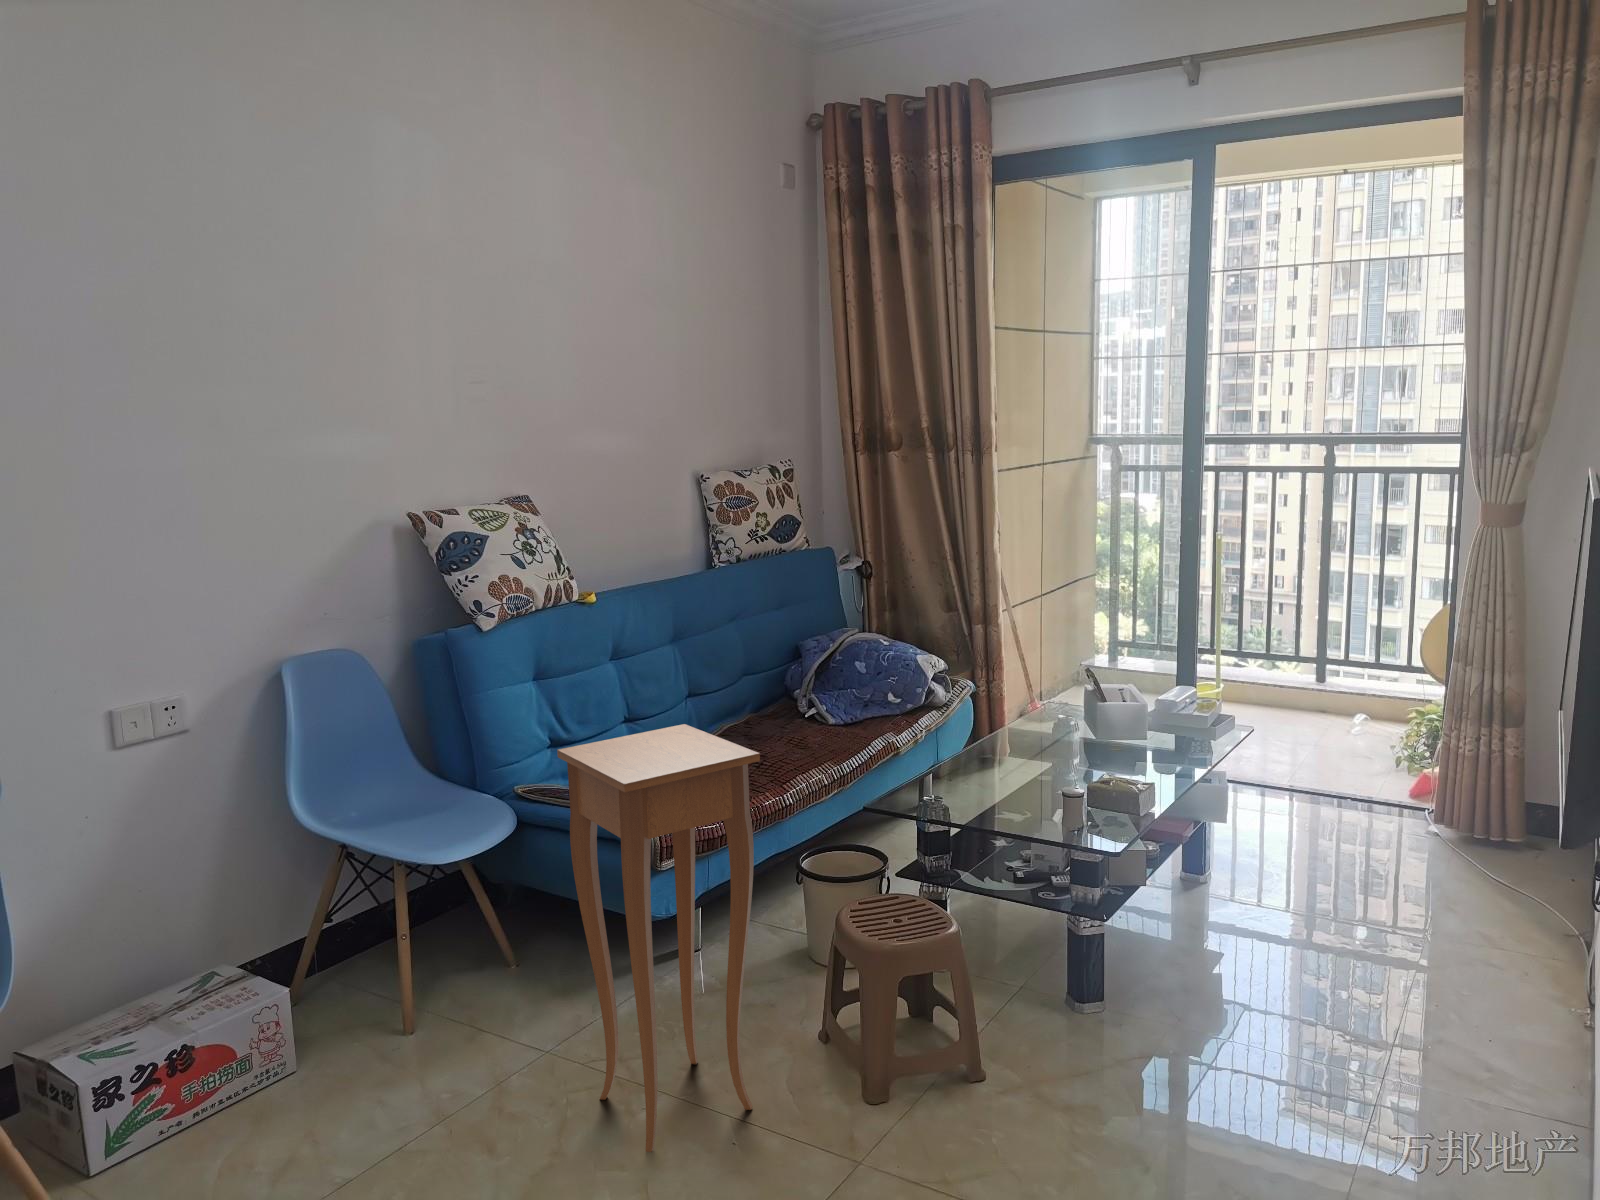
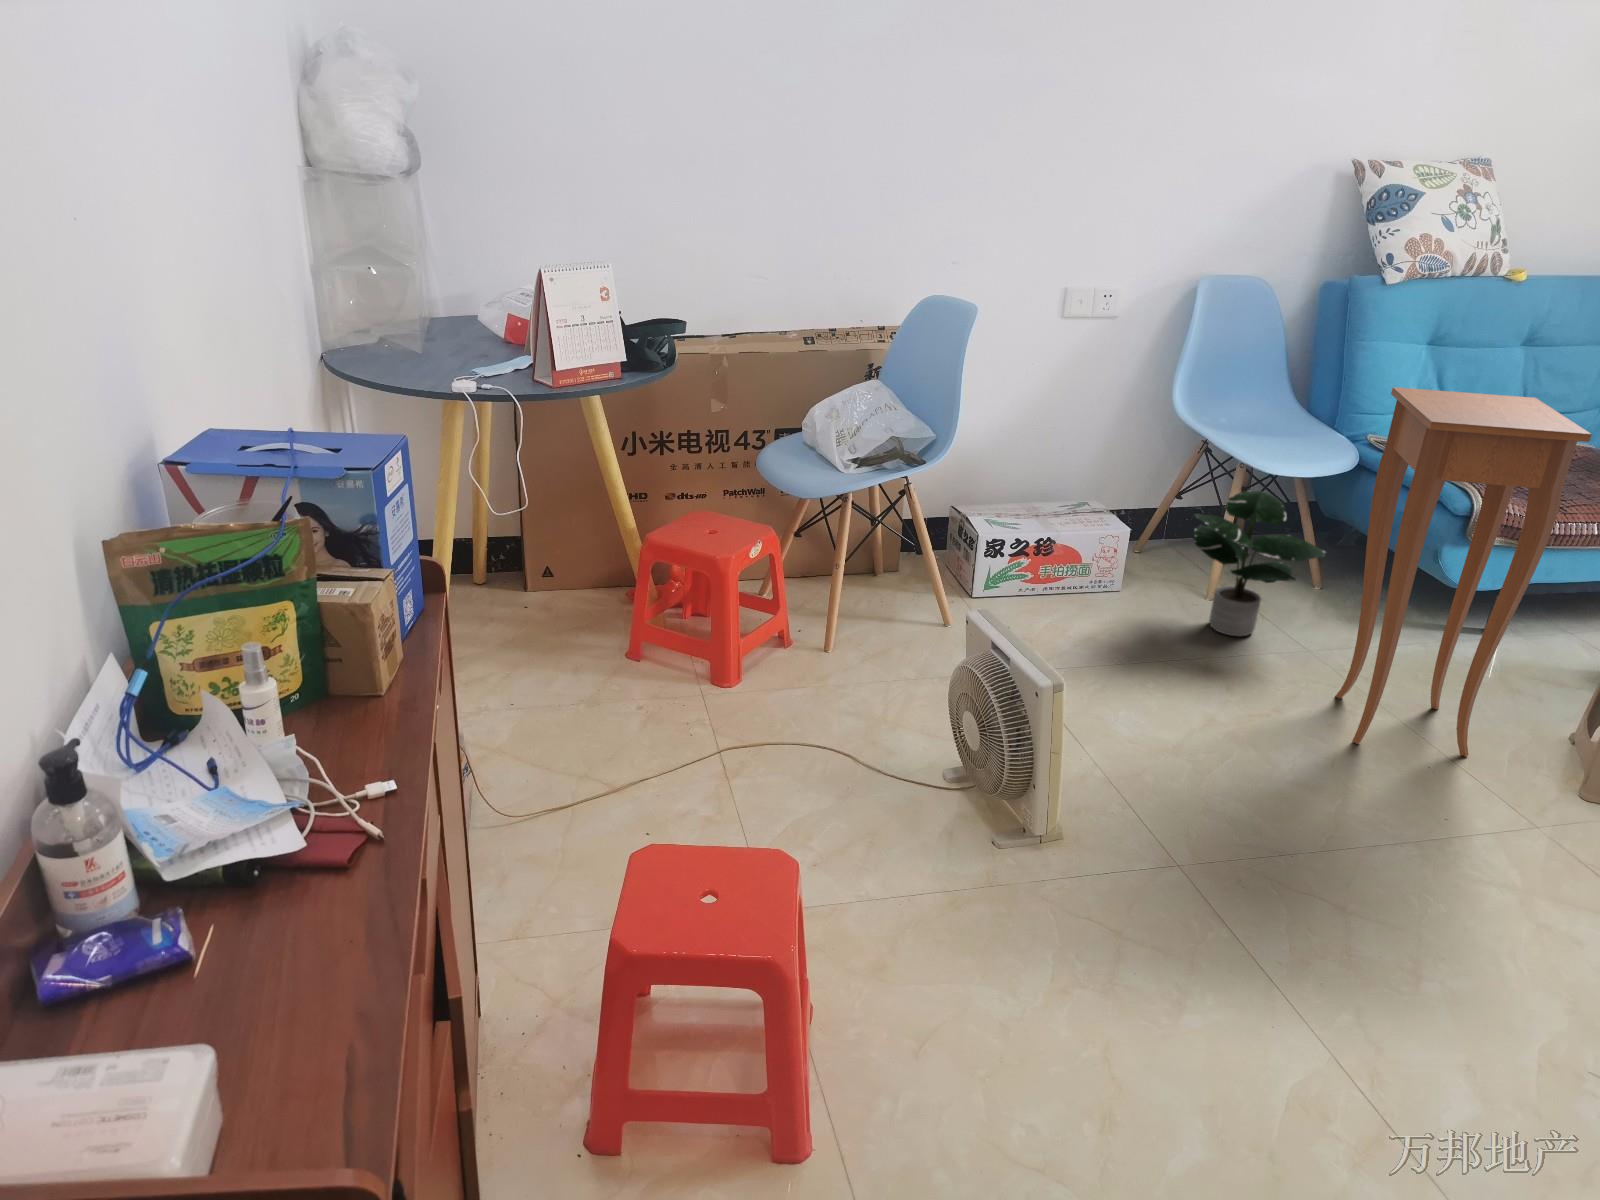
potted plant: none [370,888,531,1074] -> present [1193,491,1325,637]

